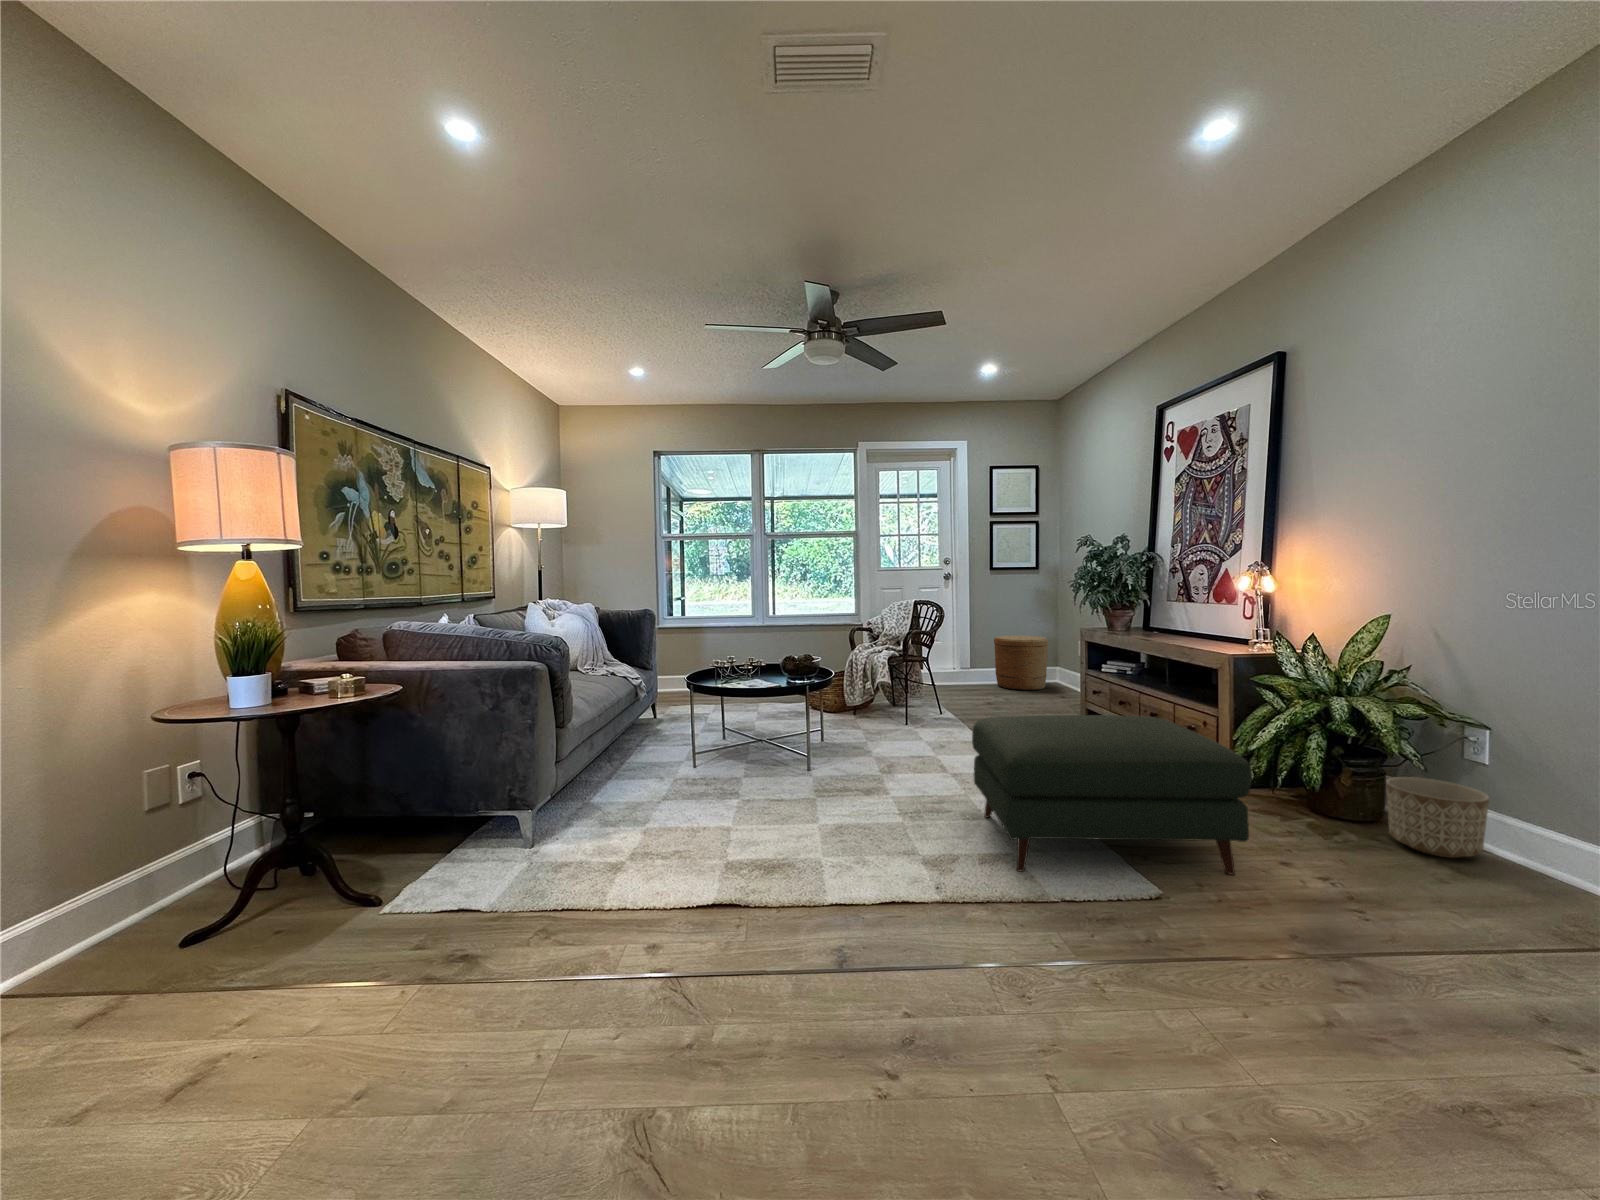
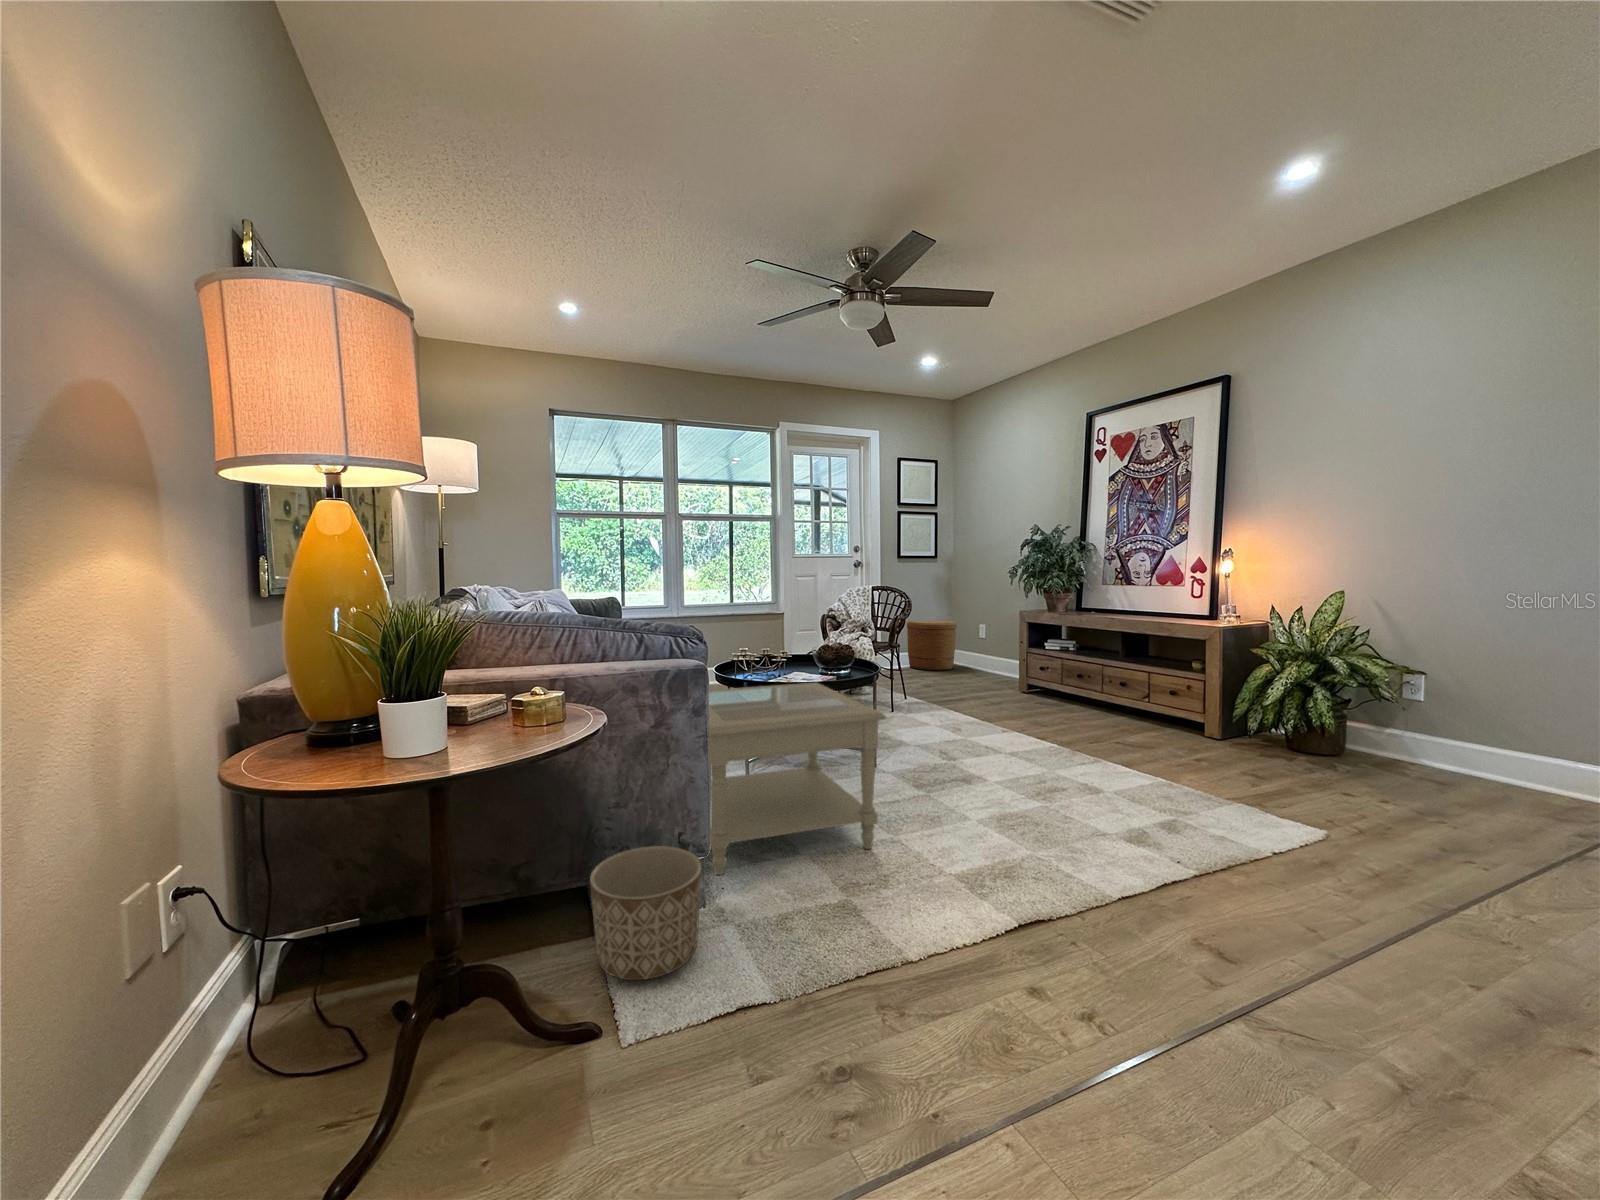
side table: none [552,691,728,833] -> present [709,683,886,875]
ottoman: present [972,715,1252,875] -> none [1084,682,1358,834]
planter: present [1386,777,1489,858] -> present [590,846,702,980]

